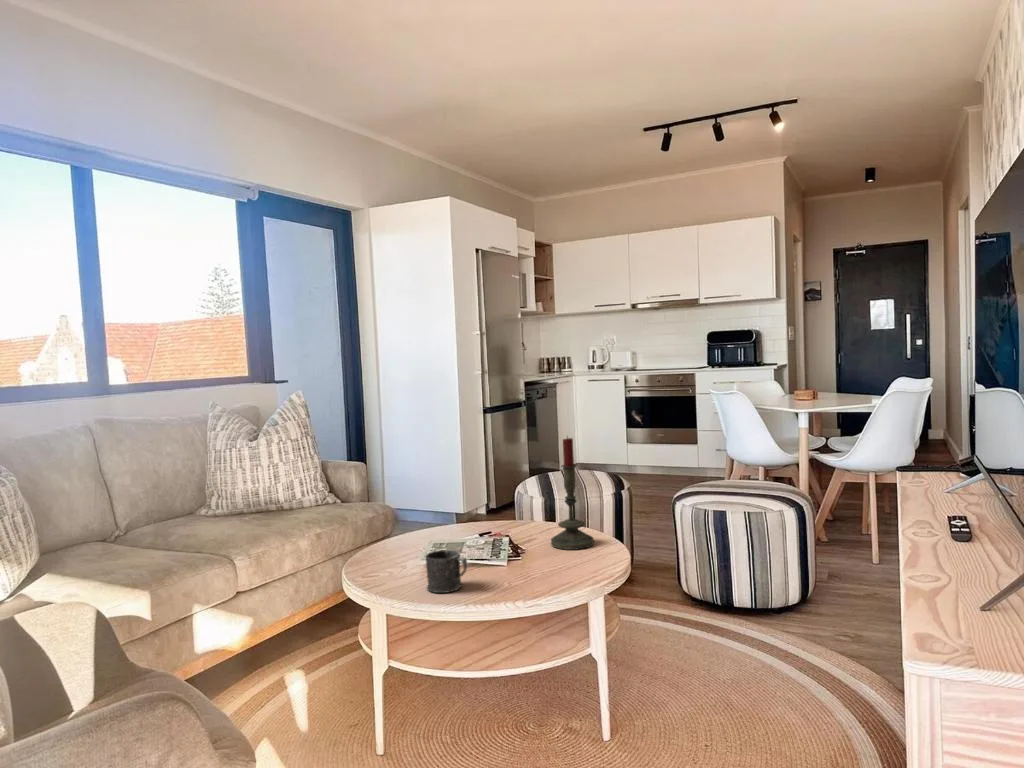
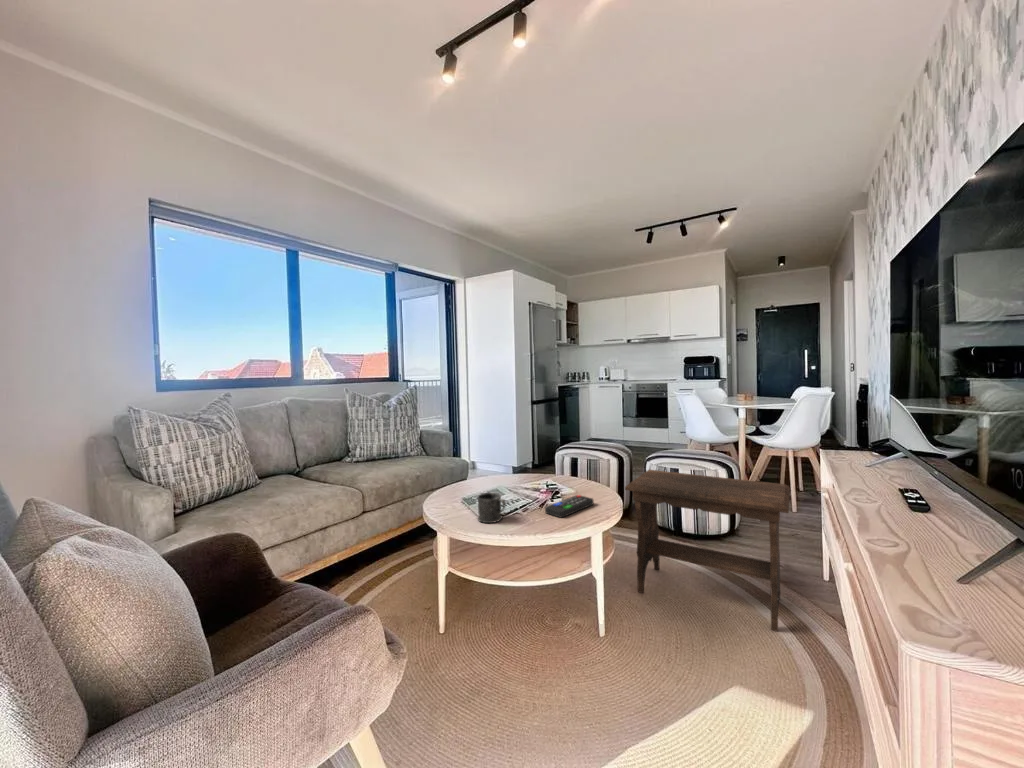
candle: present [551,437,594,550] -> none [567,417,597,496]
footstool: none [634,508,855,717] -> present [625,470,790,631]
remote control: none [523,548,590,580] -> present [545,495,594,518]

